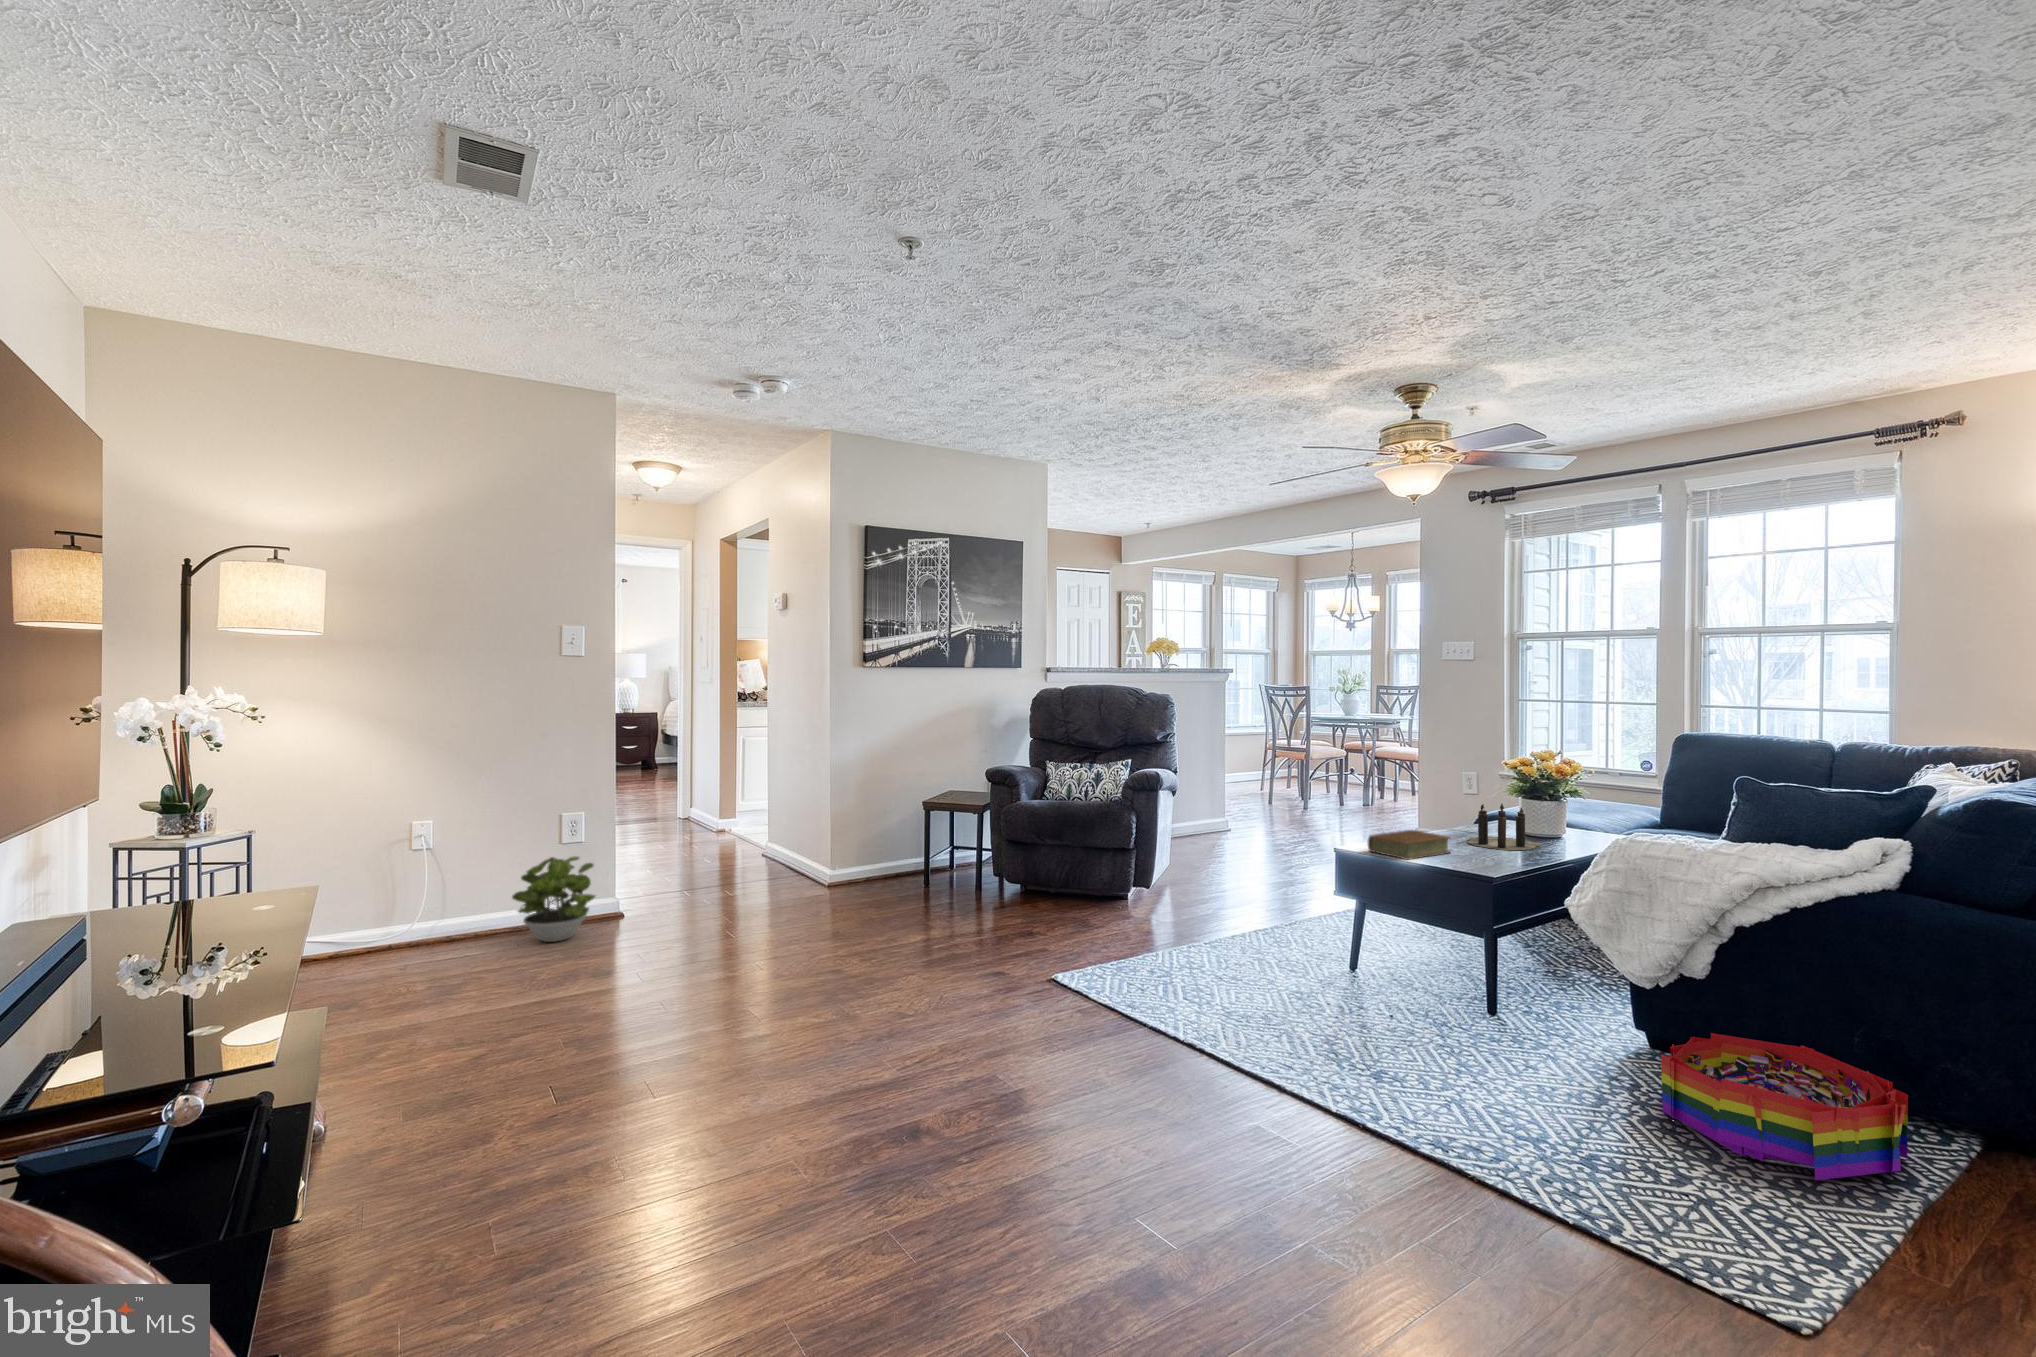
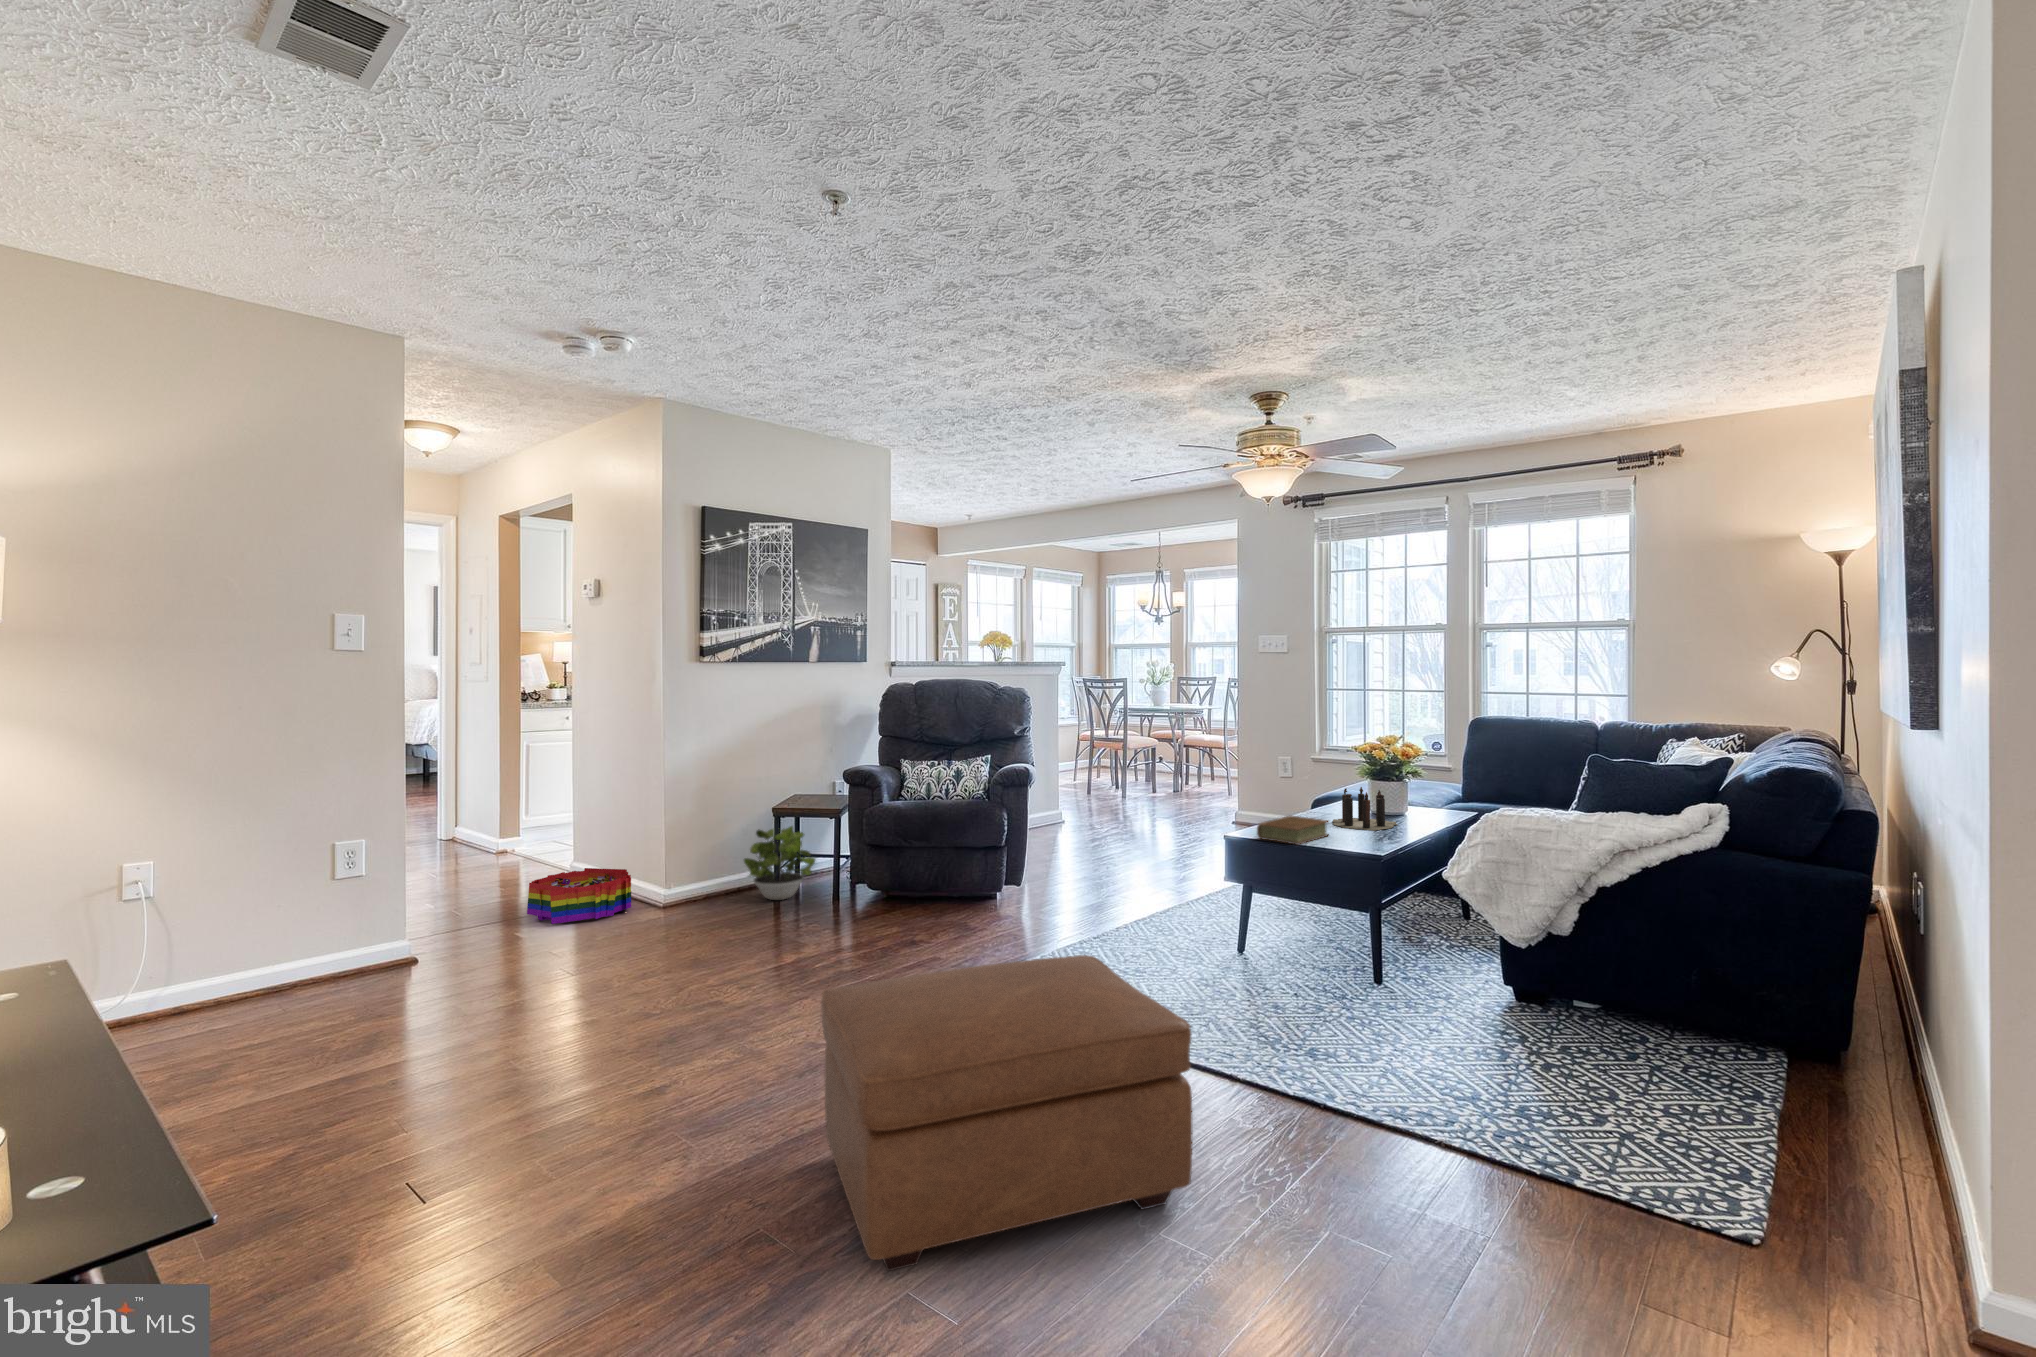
potted plant: present [512,856,595,942] -> present [744,826,815,900]
ottoman: none [852,948,1182,1210] -> present [821,955,1192,1271]
storage bin: present [1661,1033,1908,1180] -> present [527,868,631,924]

